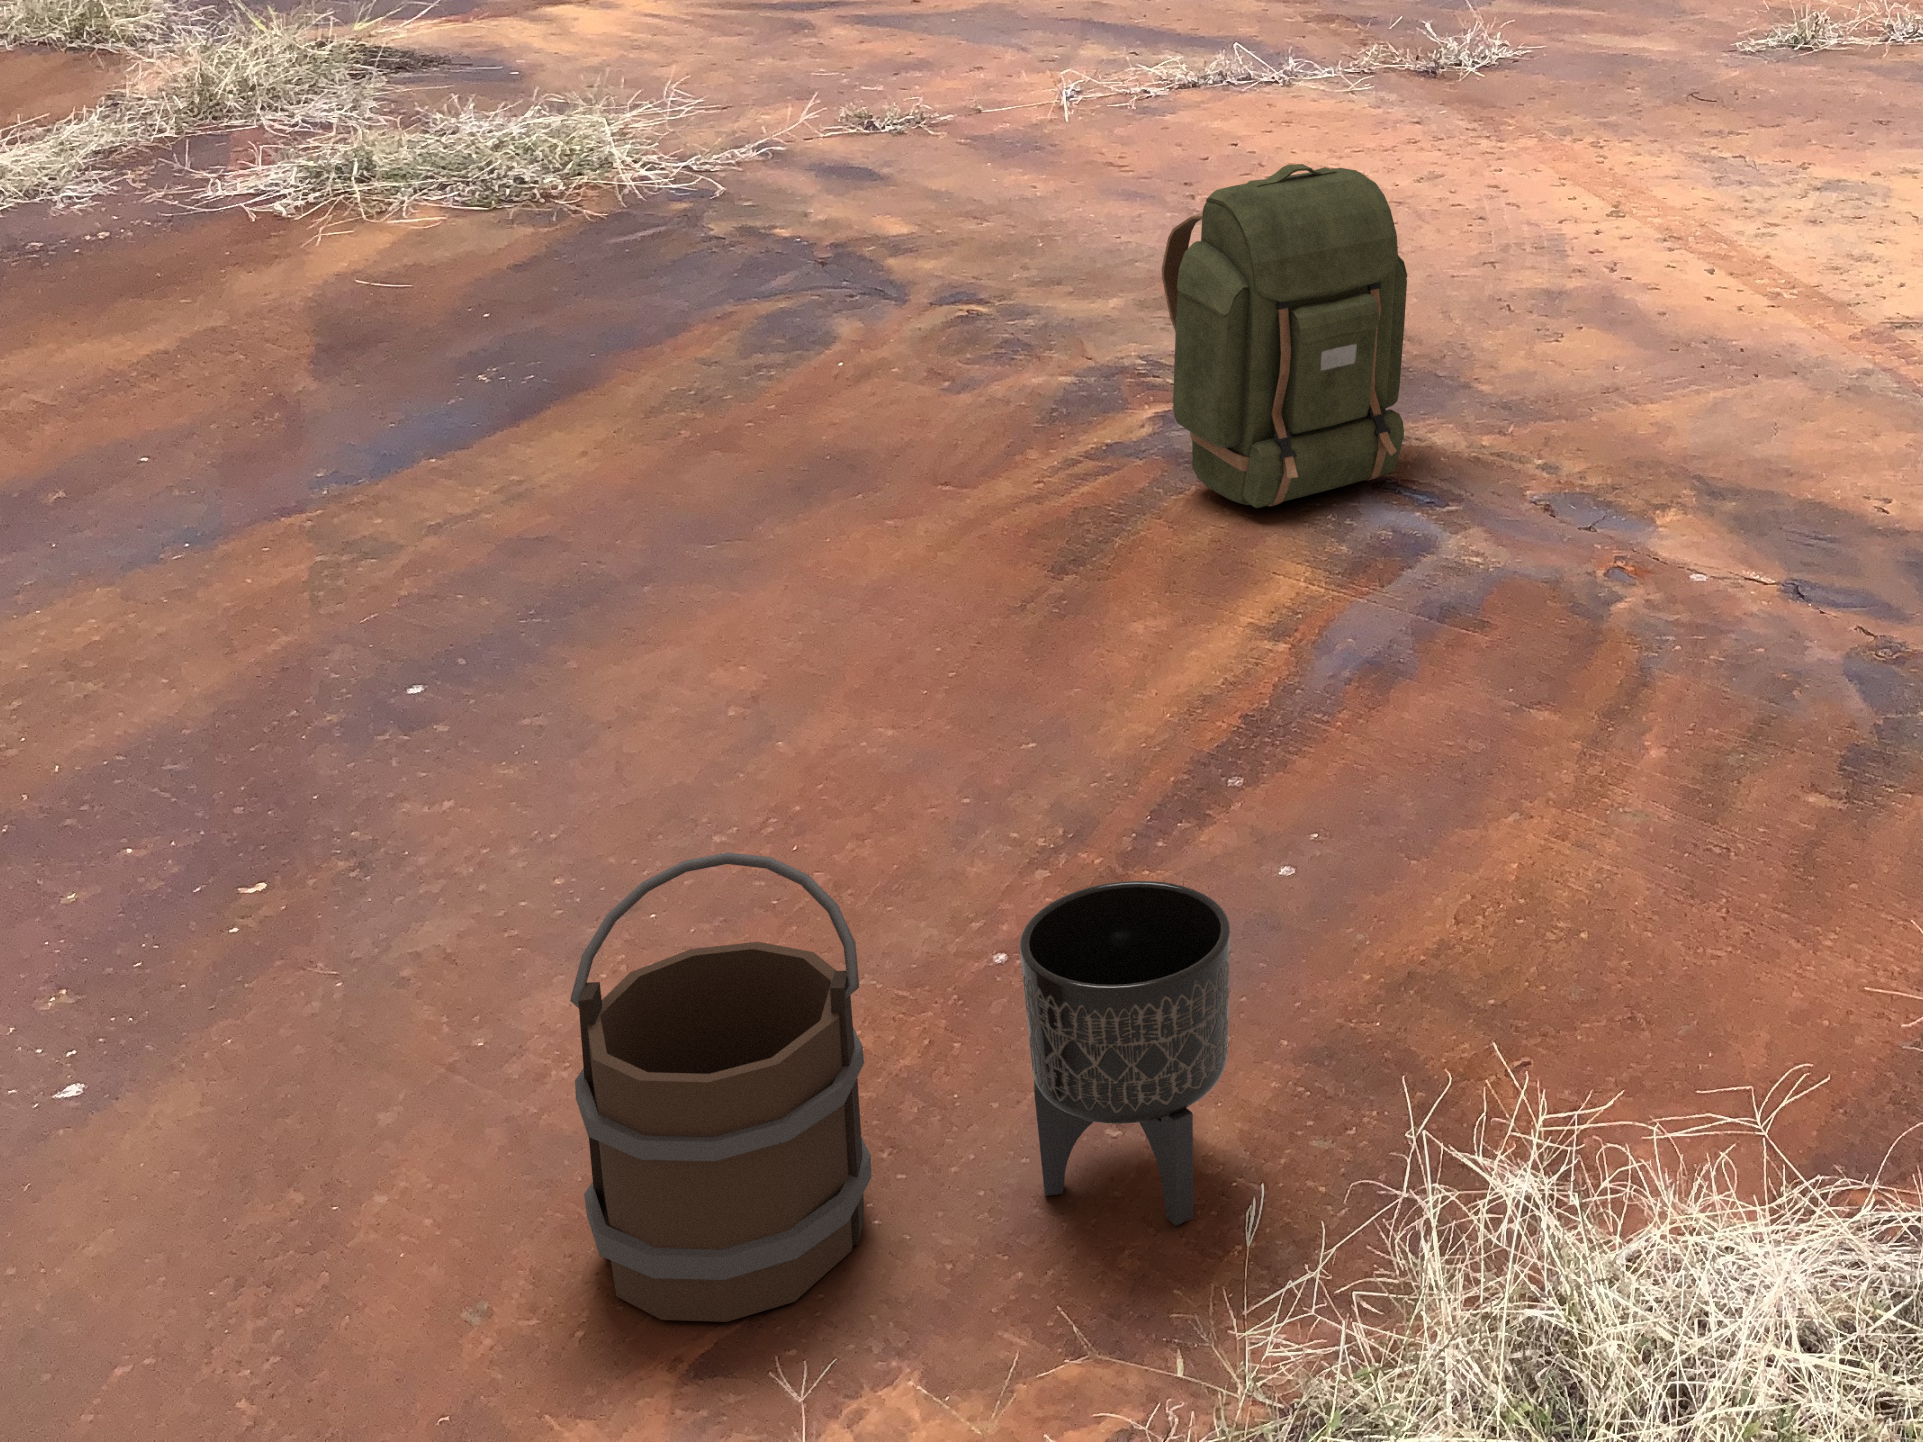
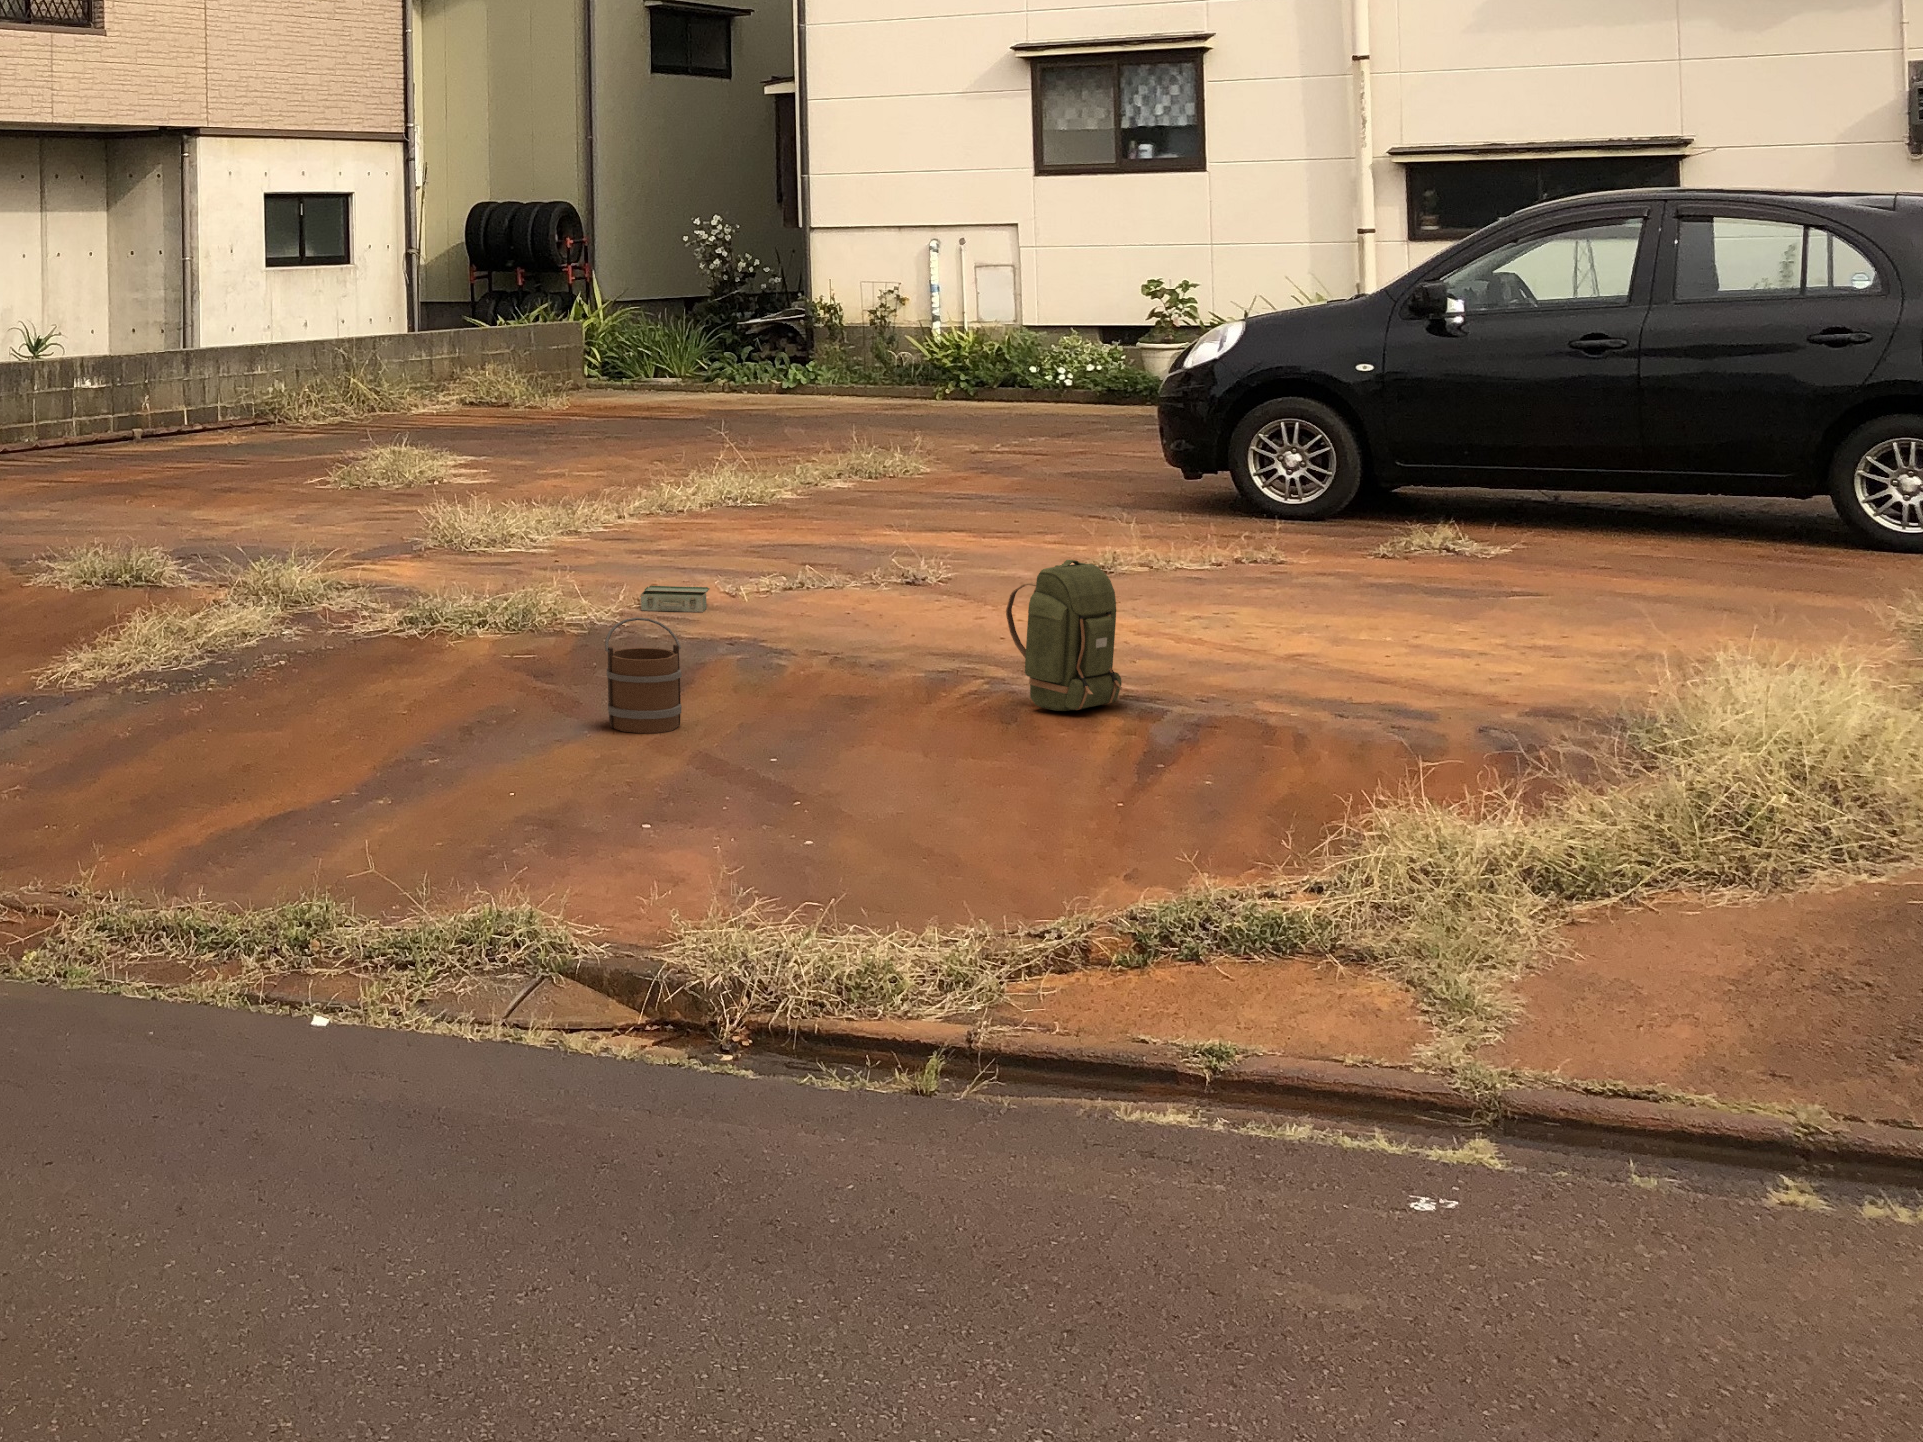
toolbox: none [880,71,1021,129] -> present [641,586,710,612]
bucket: present [570,852,871,1322] -> present [605,617,682,733]
planter: present [1020,881,1230,1226] -> none [1202,742,1277,850]

